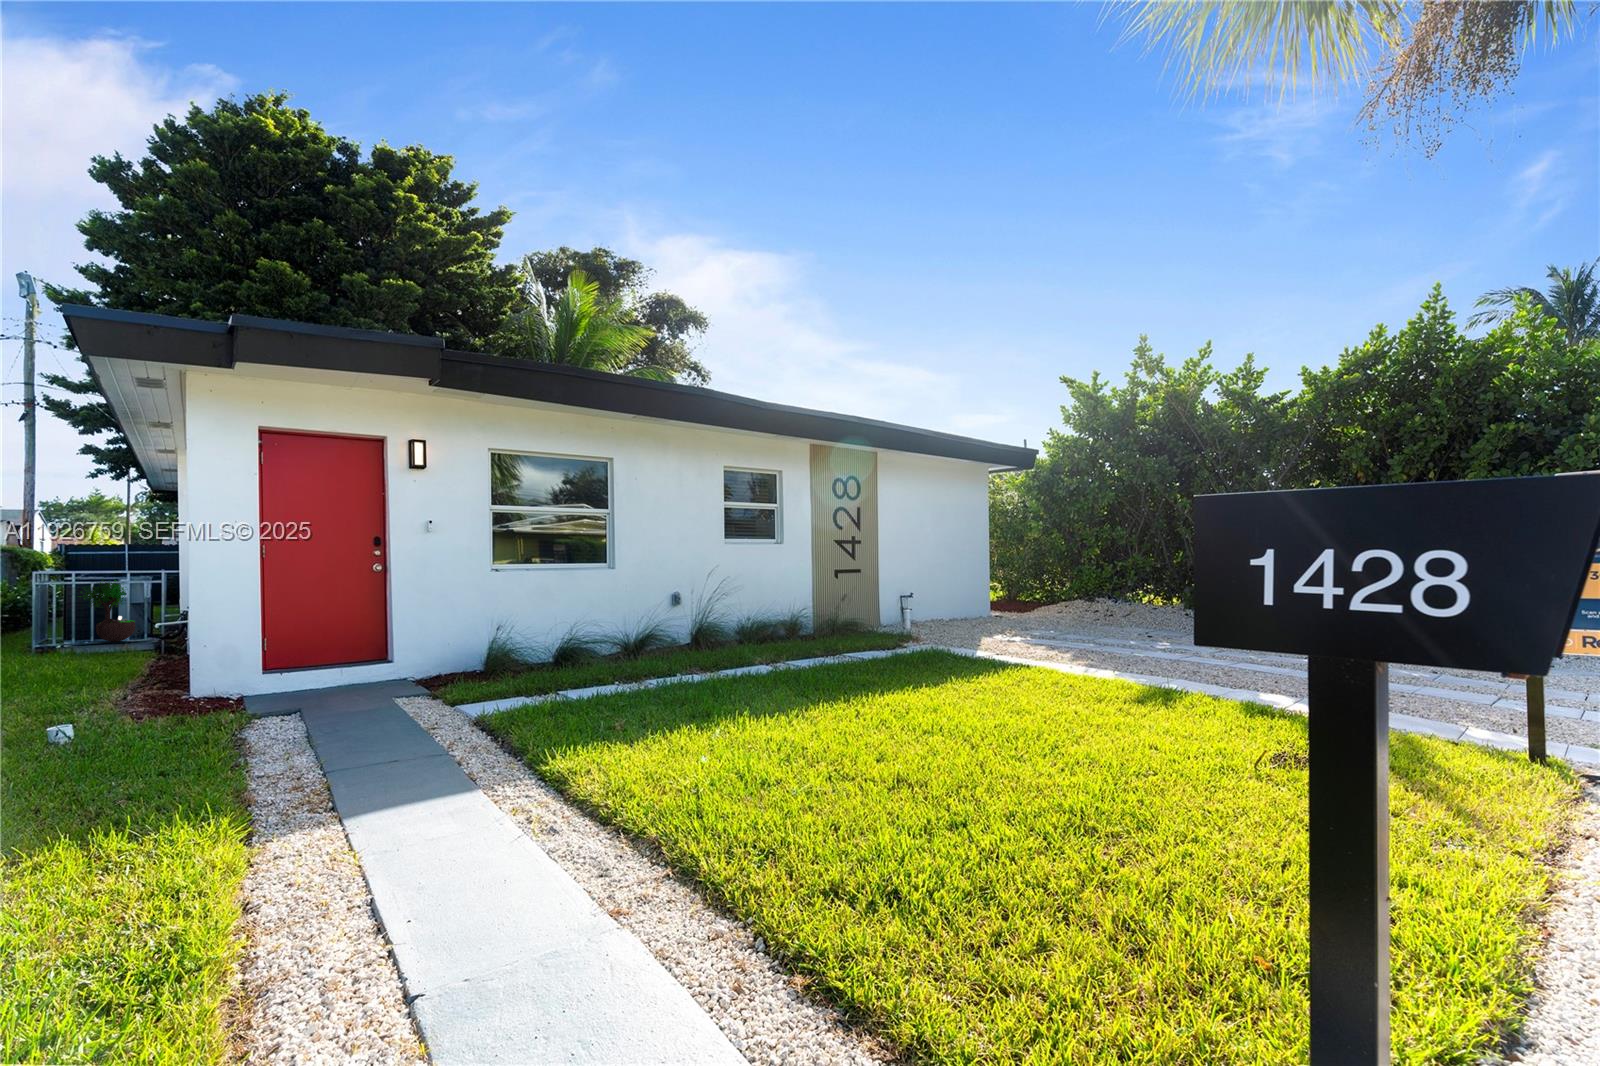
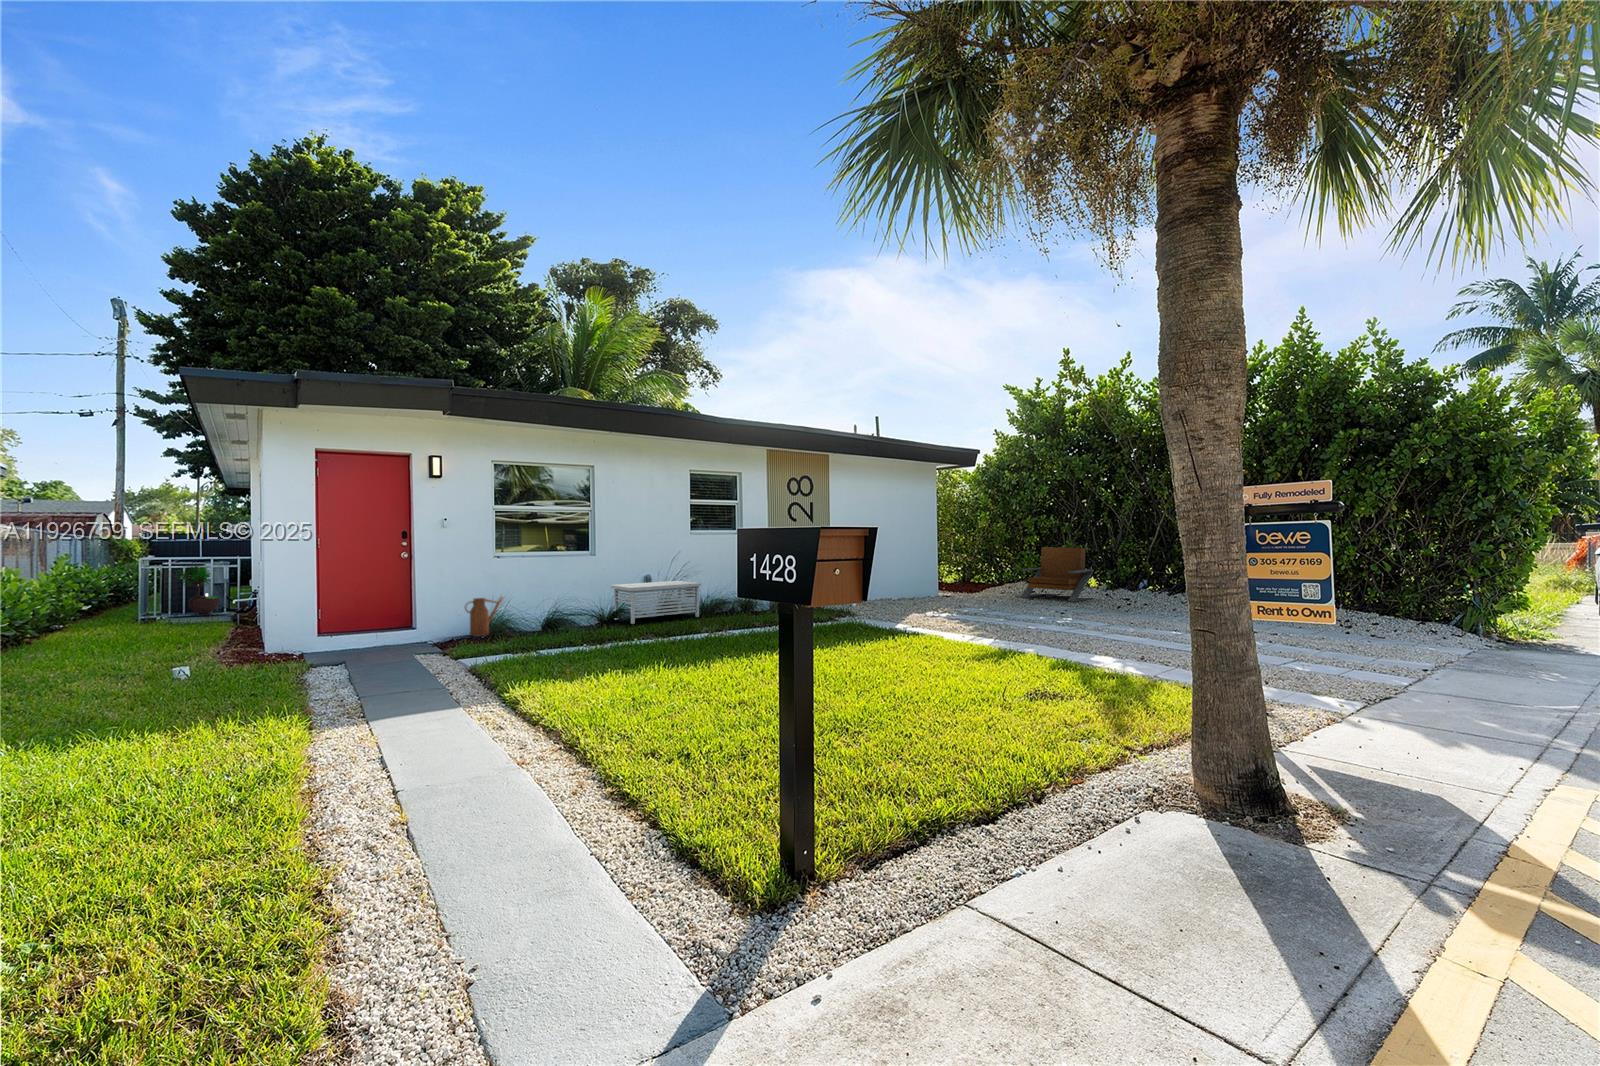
lounge chair: none [1089,559,1171,622] -> present [1021,547,1094,602]
storage bench: none [628,599,736,652] -> present [611,581,701,624]
watering can: none [454,619,502,670] -> present [465,597,503,636]

